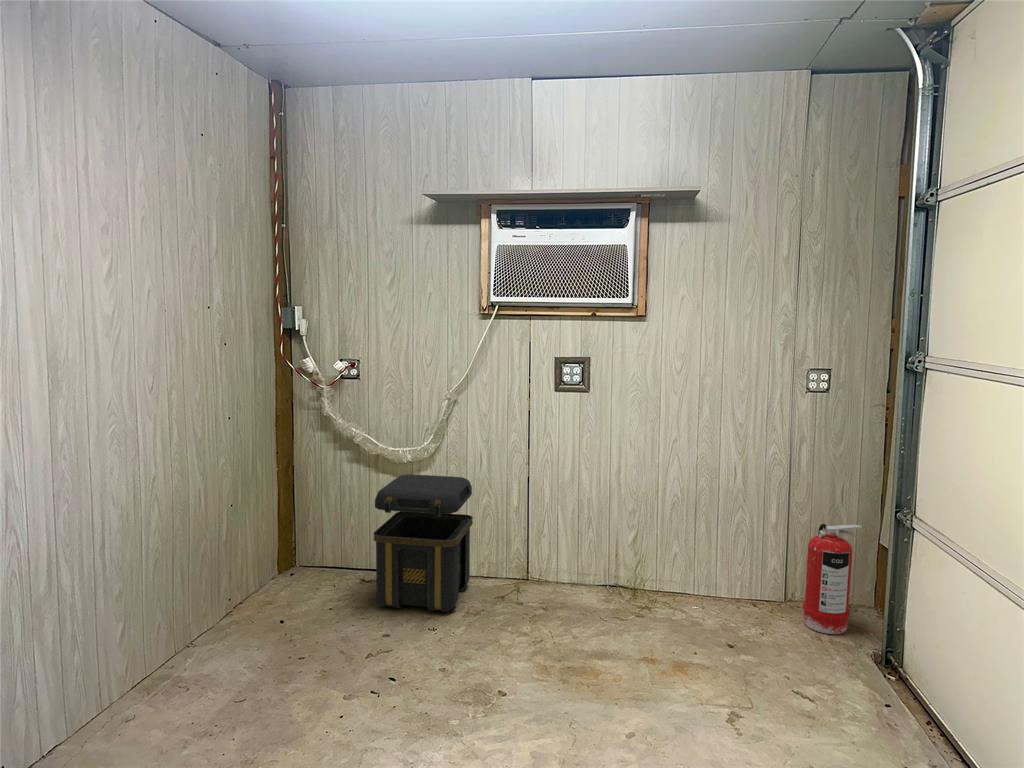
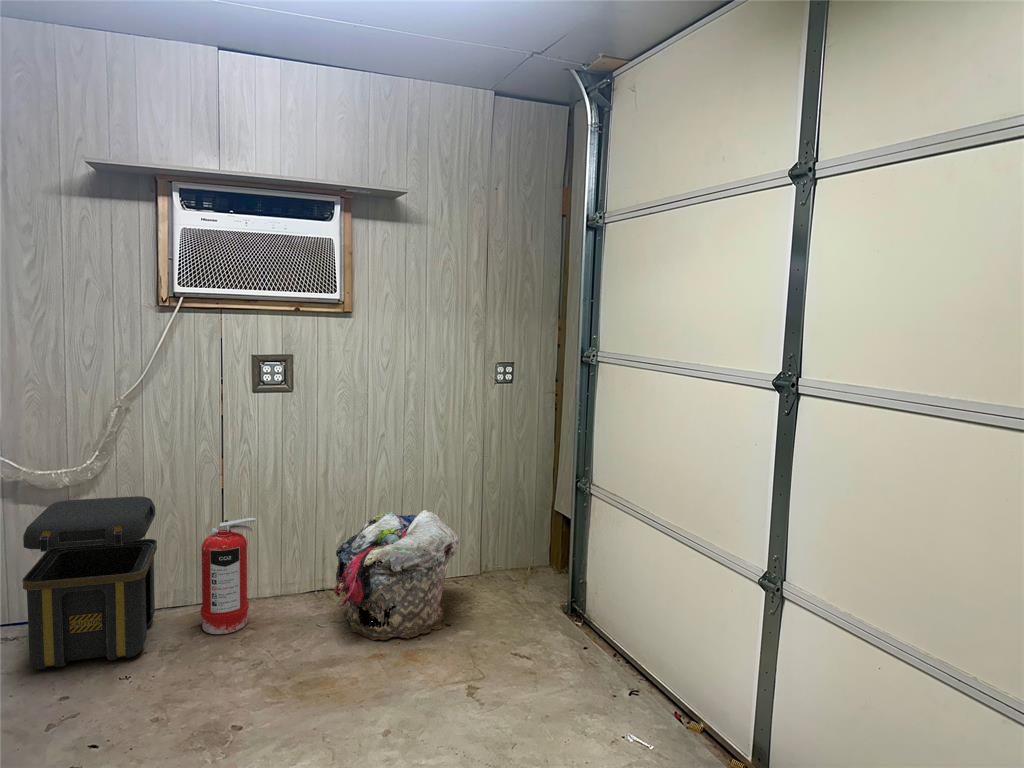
laundry basket: none [615,518,752,650] -> present [334,510,458,640]
fire extinguisher: present [803,524,862,634] -> present [200,518,256,634]

